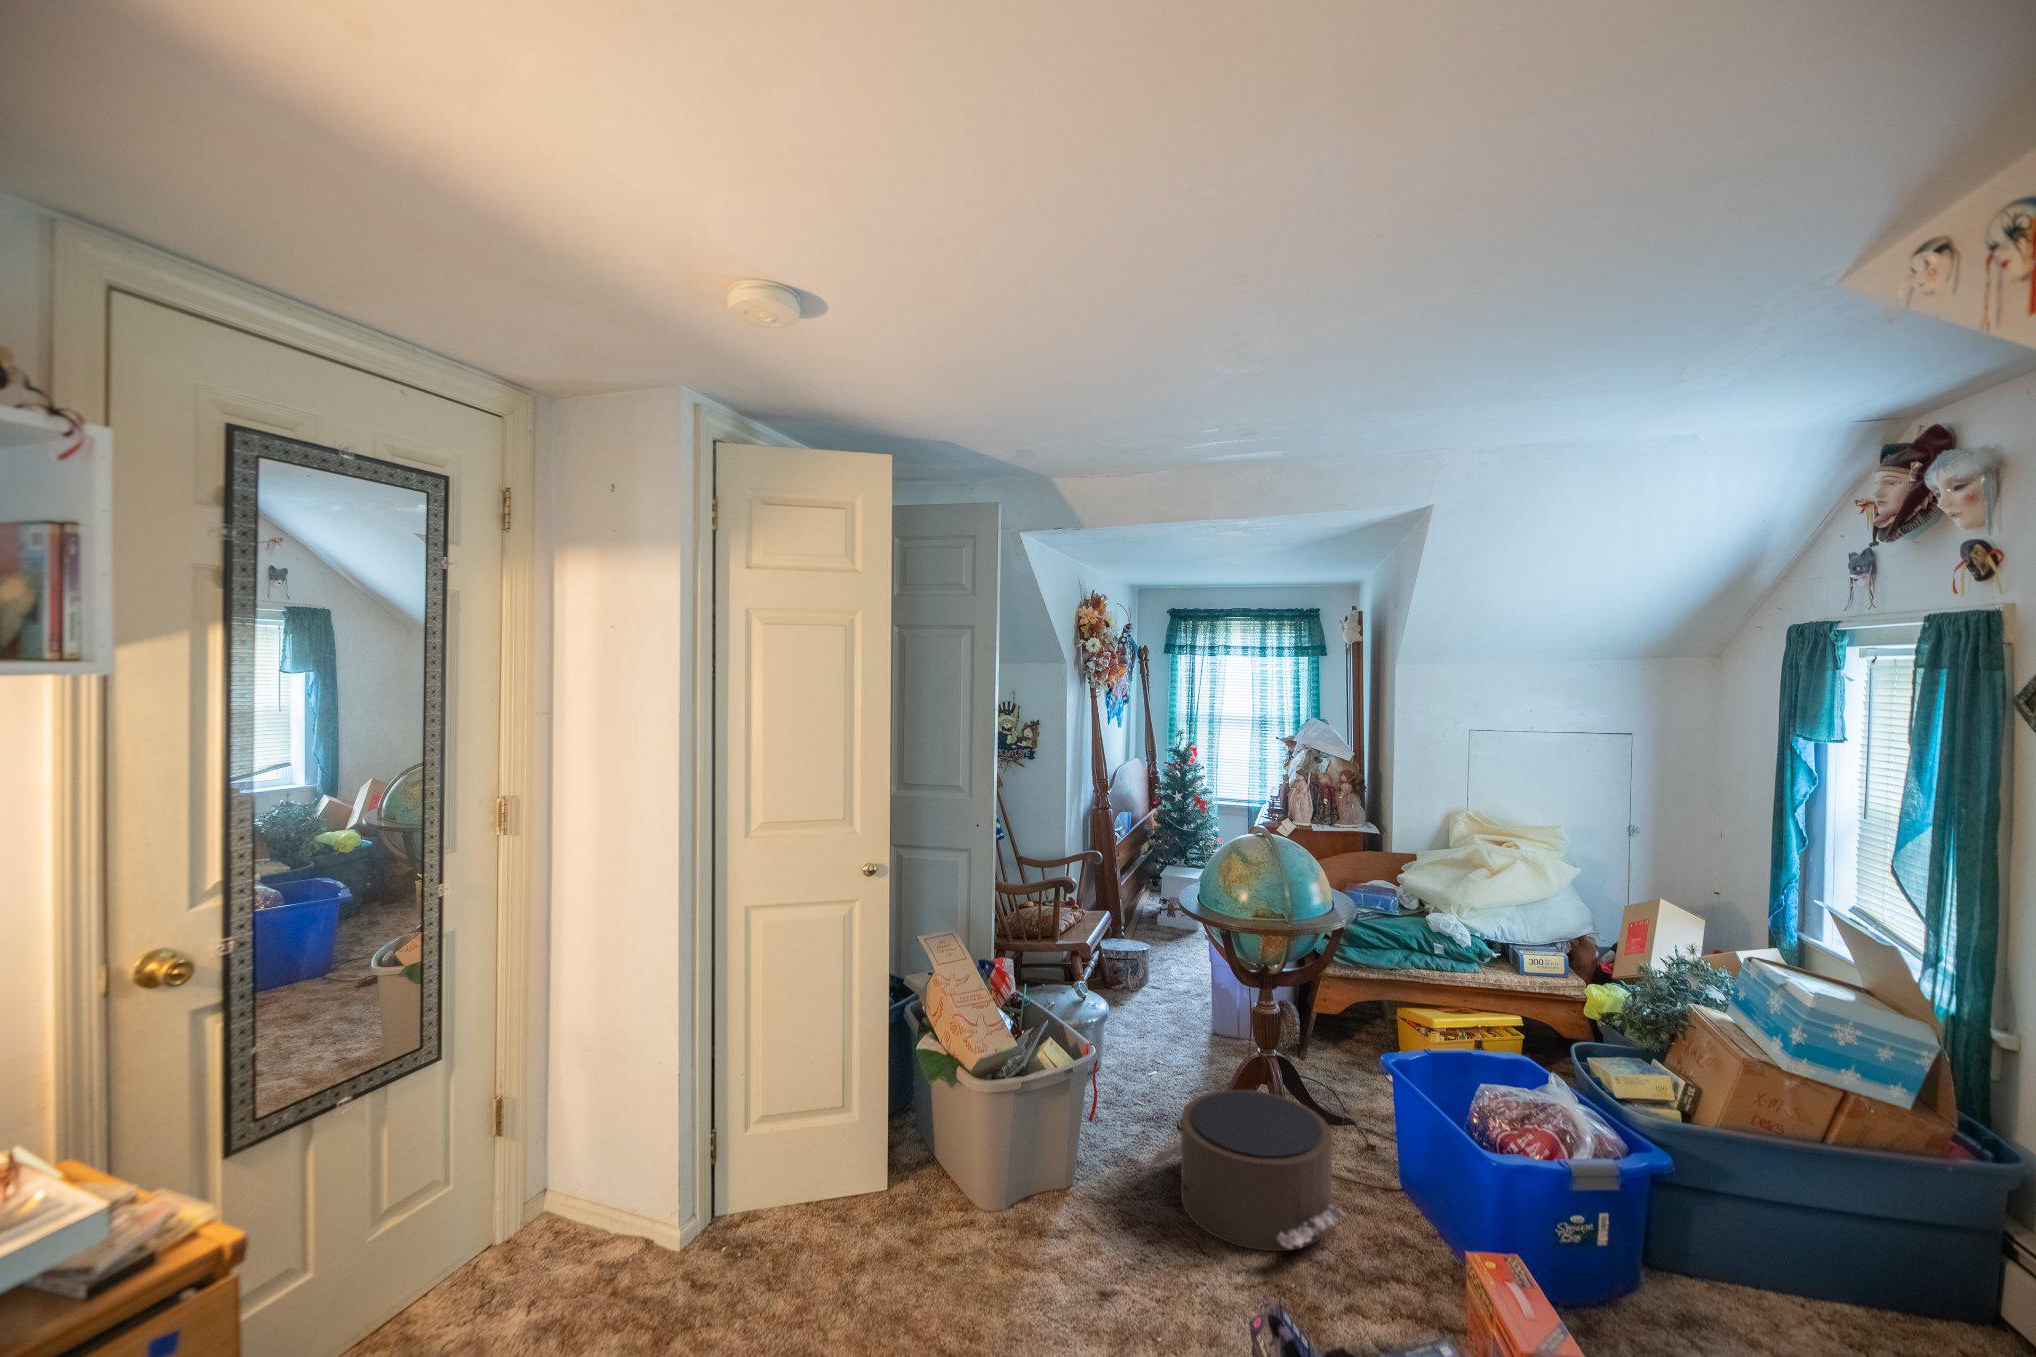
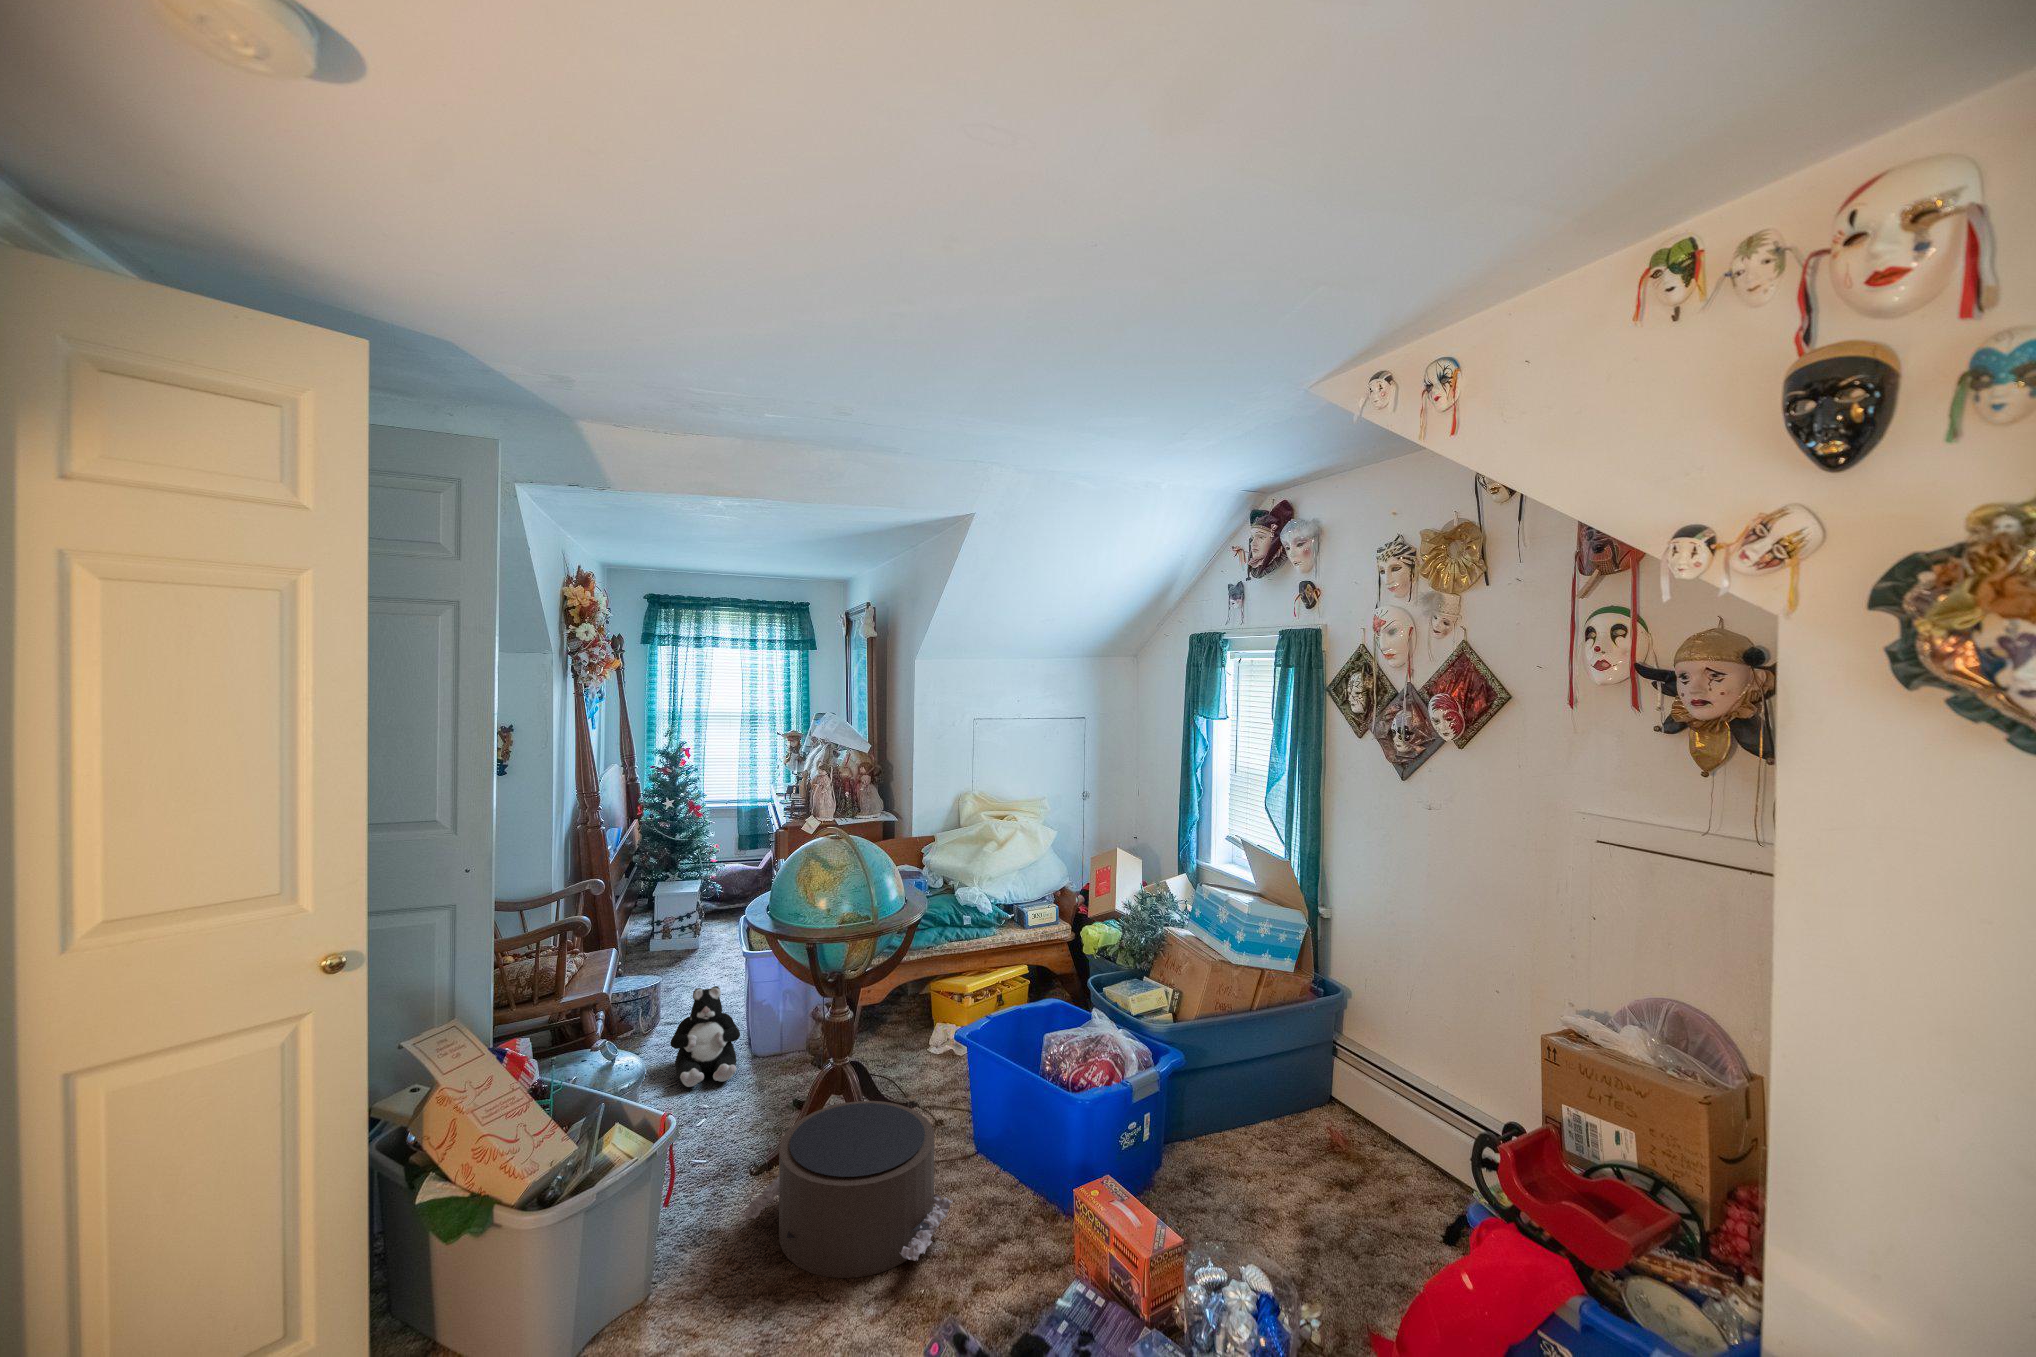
plush toy: none [1136,964,1196,1053] -> present [670,986,740,1087]

